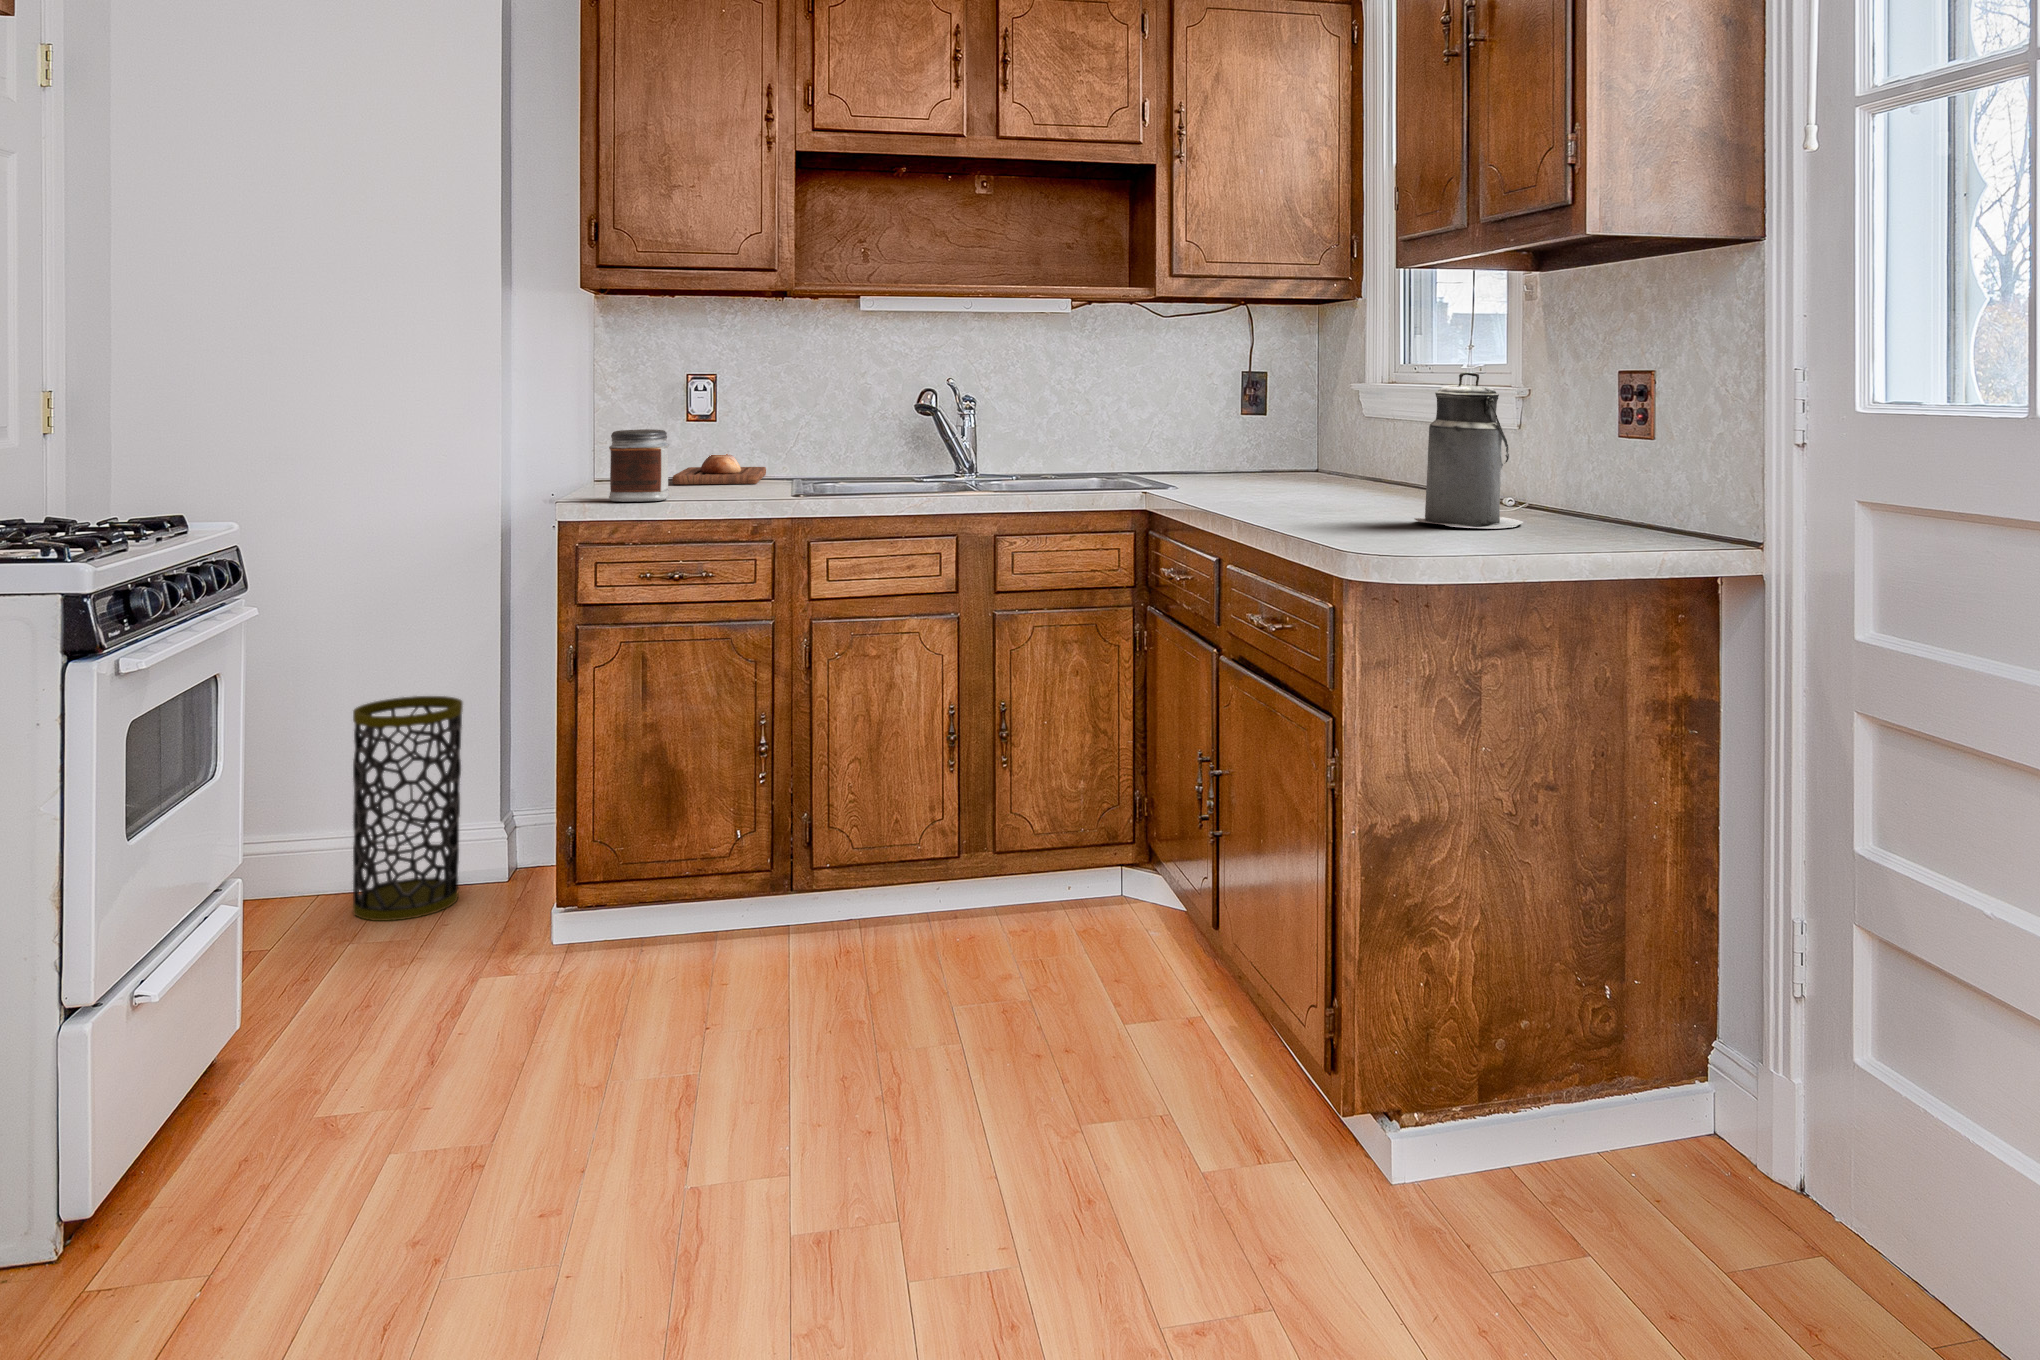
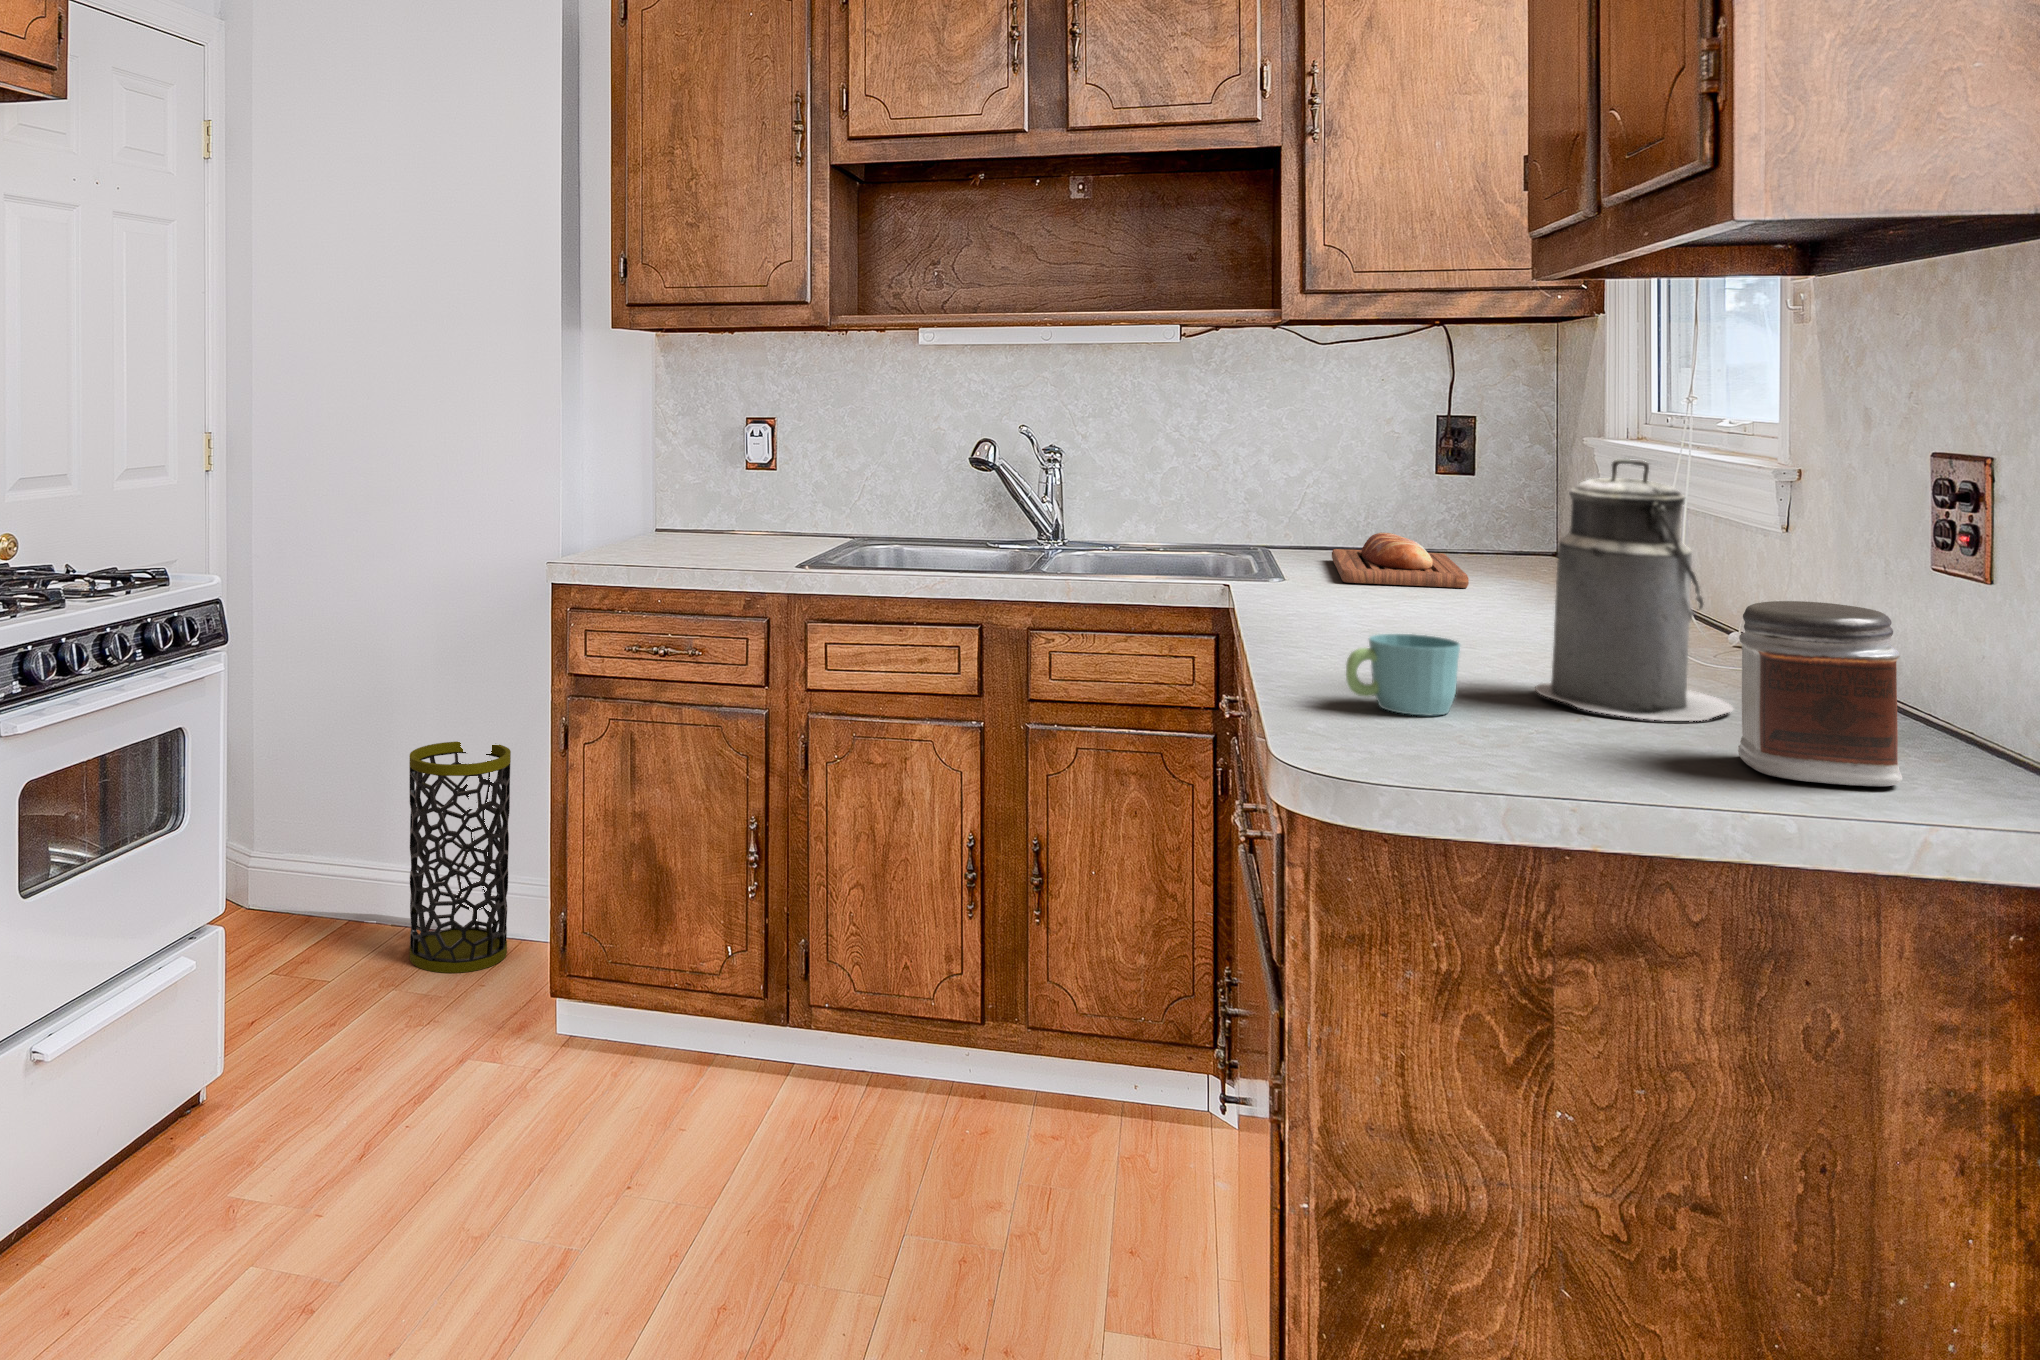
jar: present [609,429,670,502] -> present [1738,601,1902,786]
bread loaf: present [672,454,766,484] -> present [1332,533,1469,588]
mug: none [1327,487,1392,535] -> present [1346,634,1460,716]

